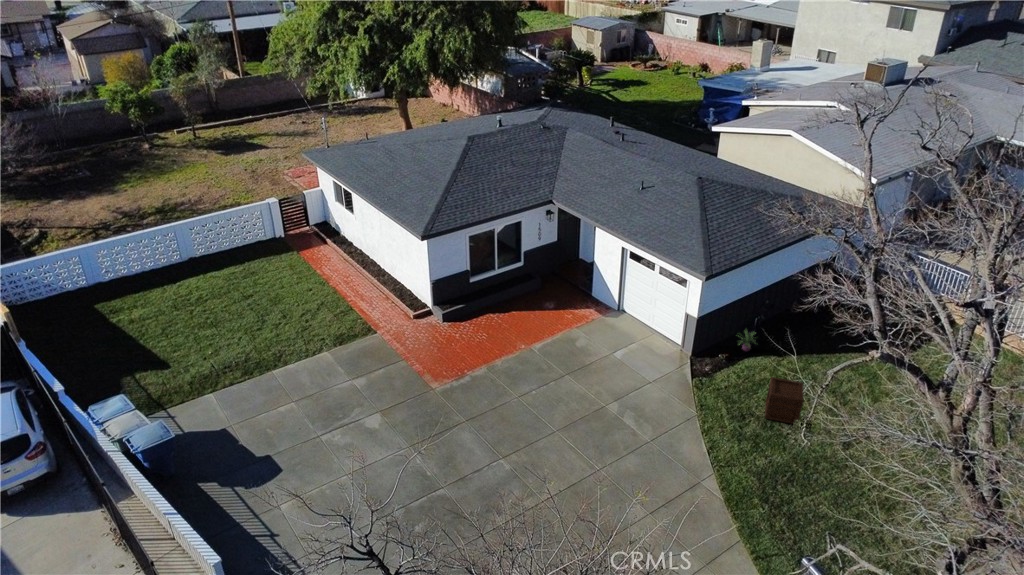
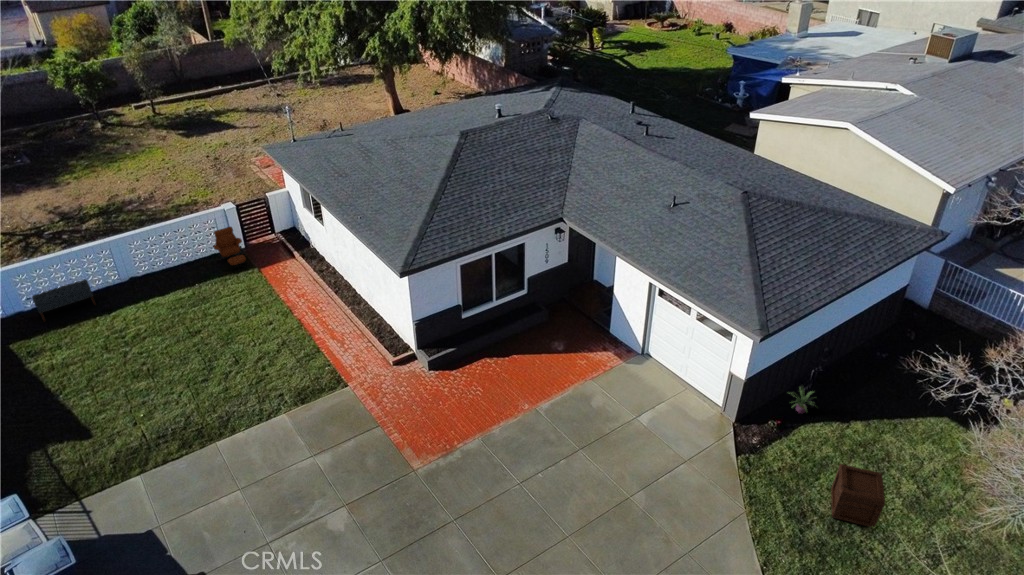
lounge chair: none [259,217,288,254] -> present [214,227,247,271]
bench: none [112,256,163,289] -> present [32,280,96,322]

